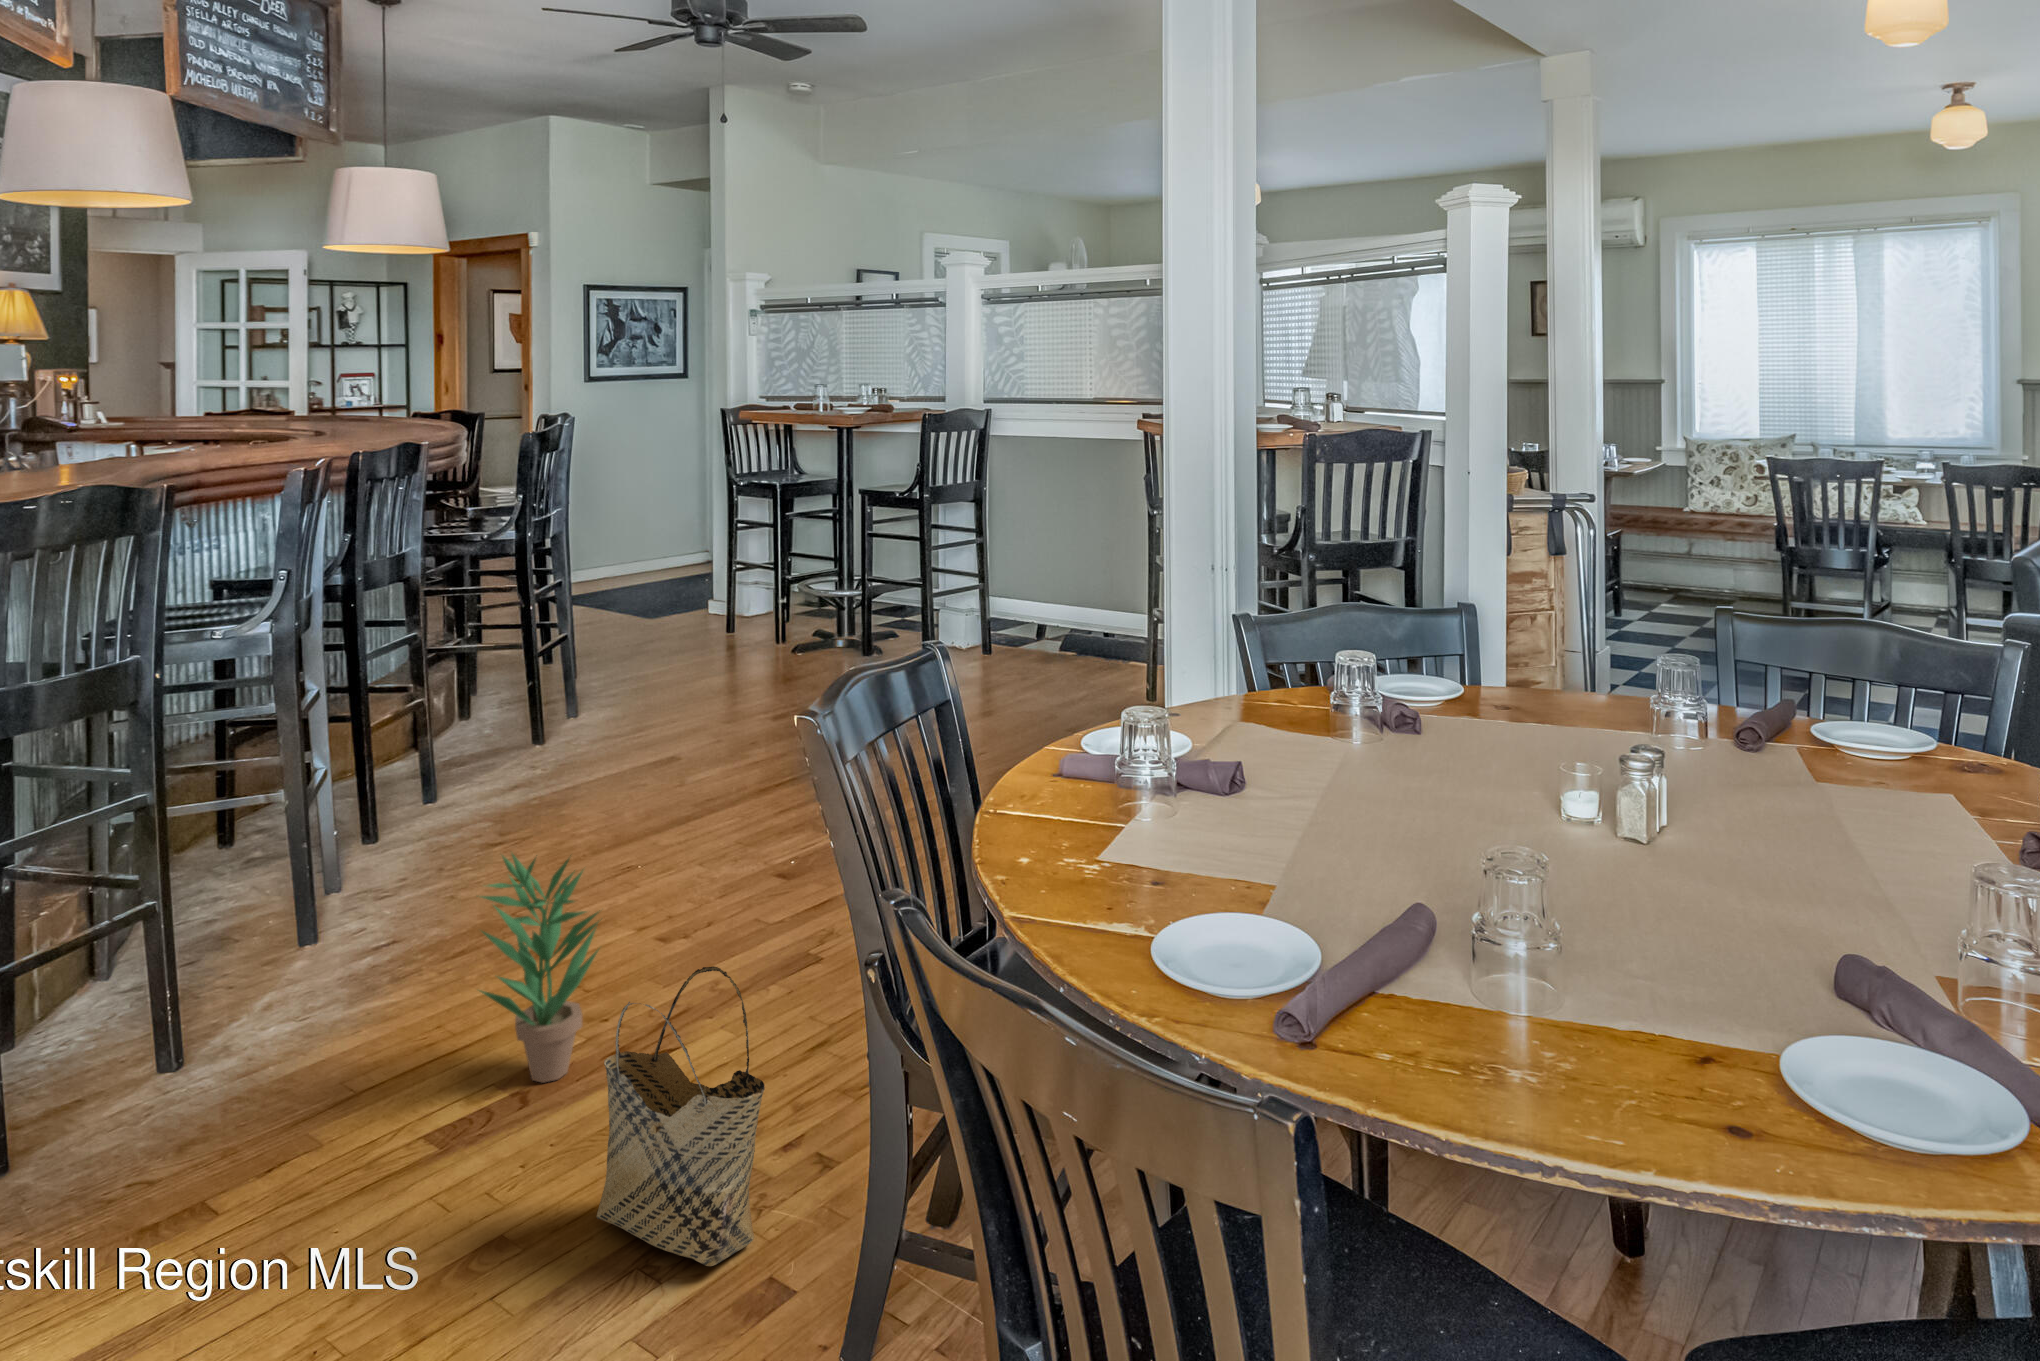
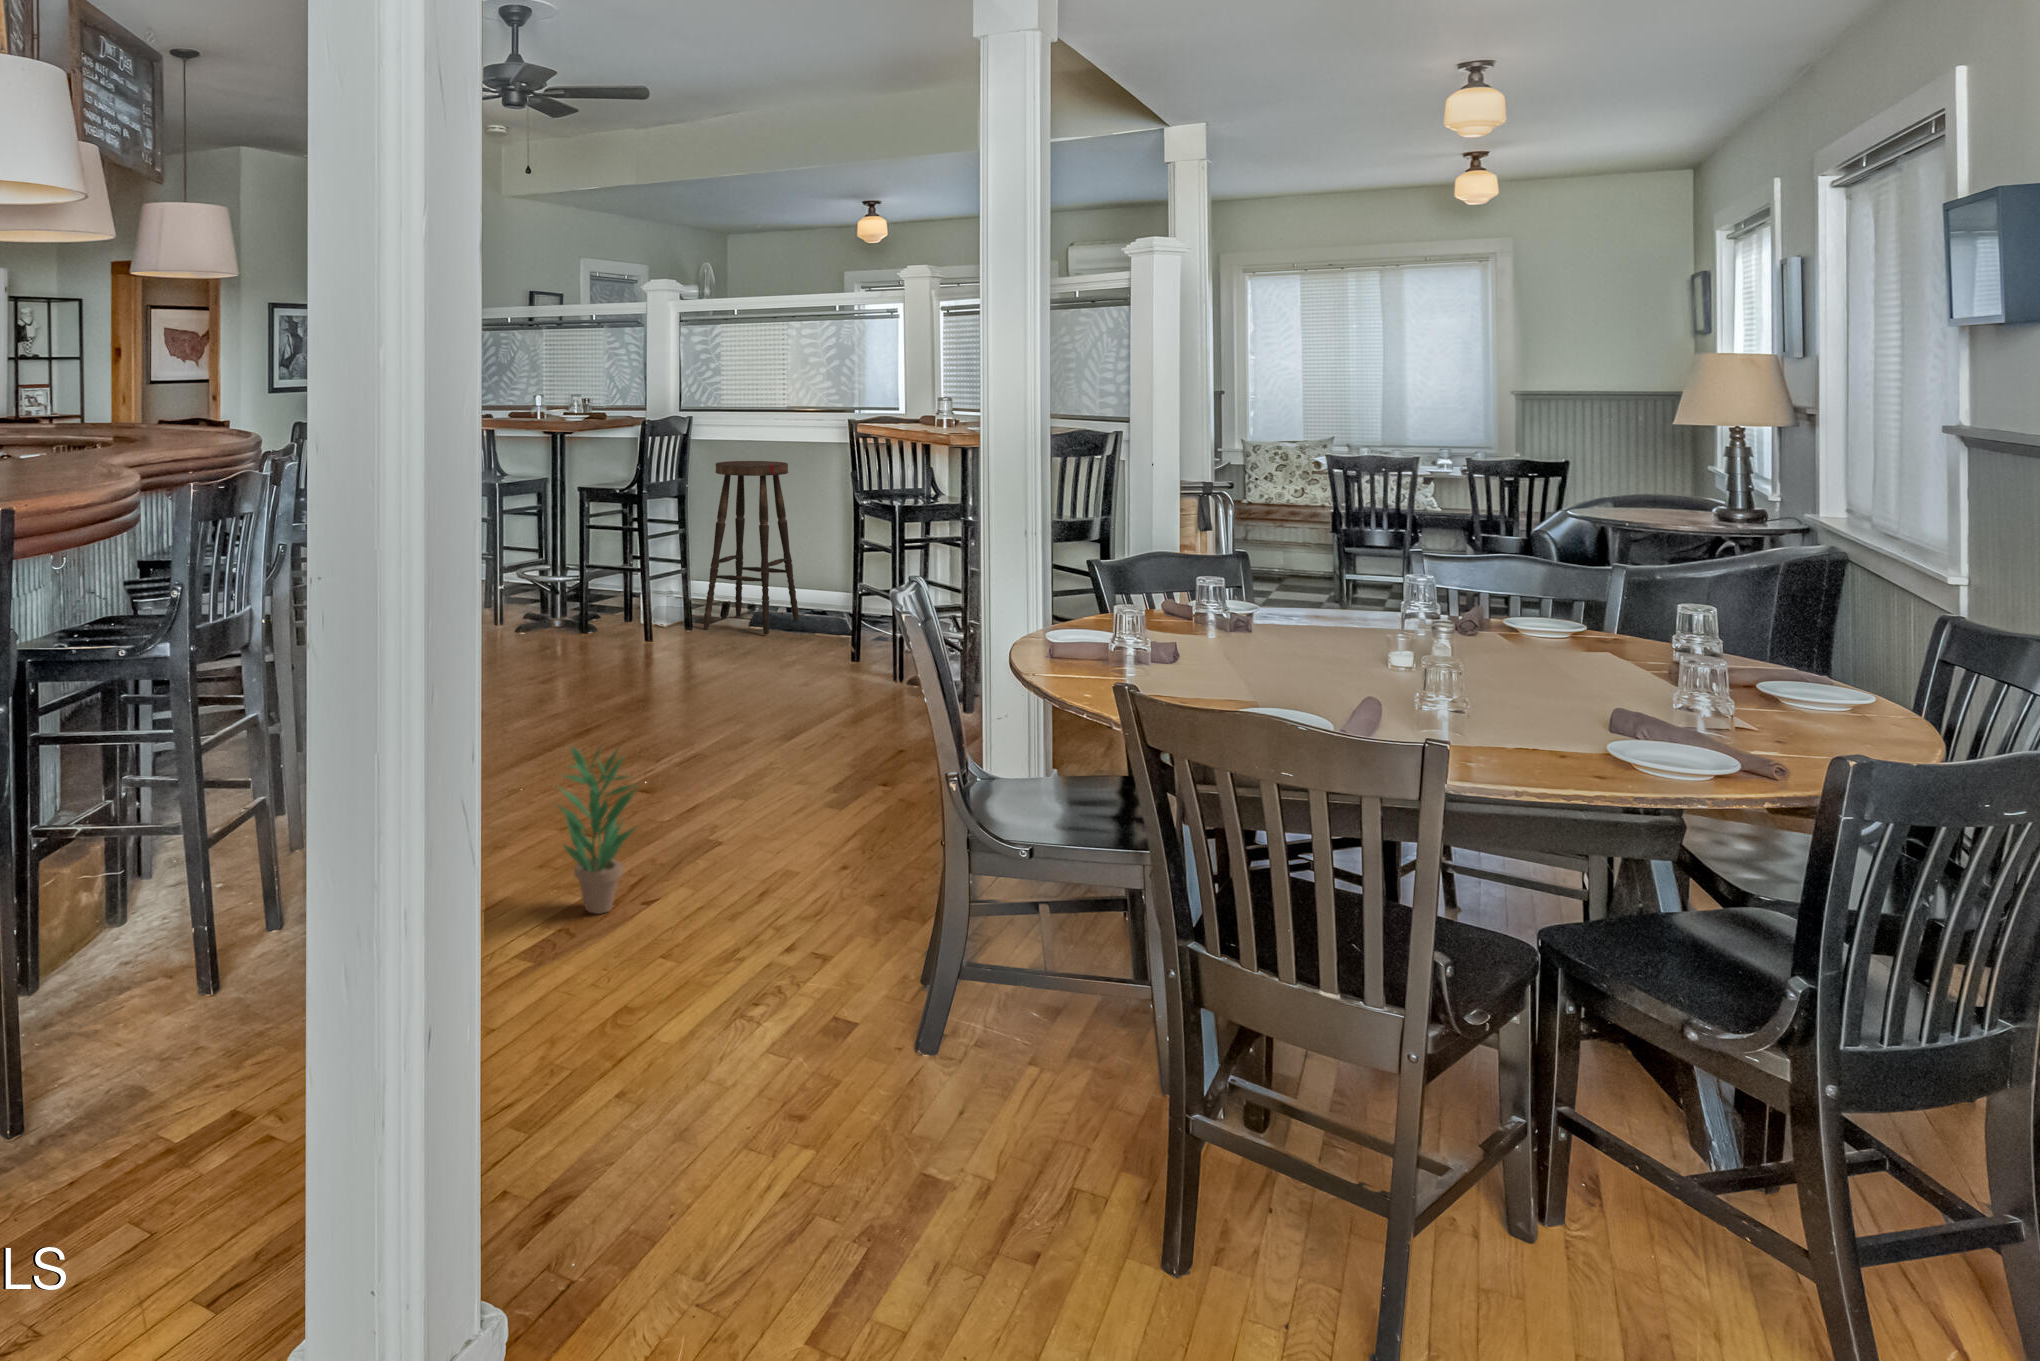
bar stool: none [991,460,1107,661] -> present [704,461,799,634]
woven basket: present [597,966,765,1266] -> none [711,804,836,995]

